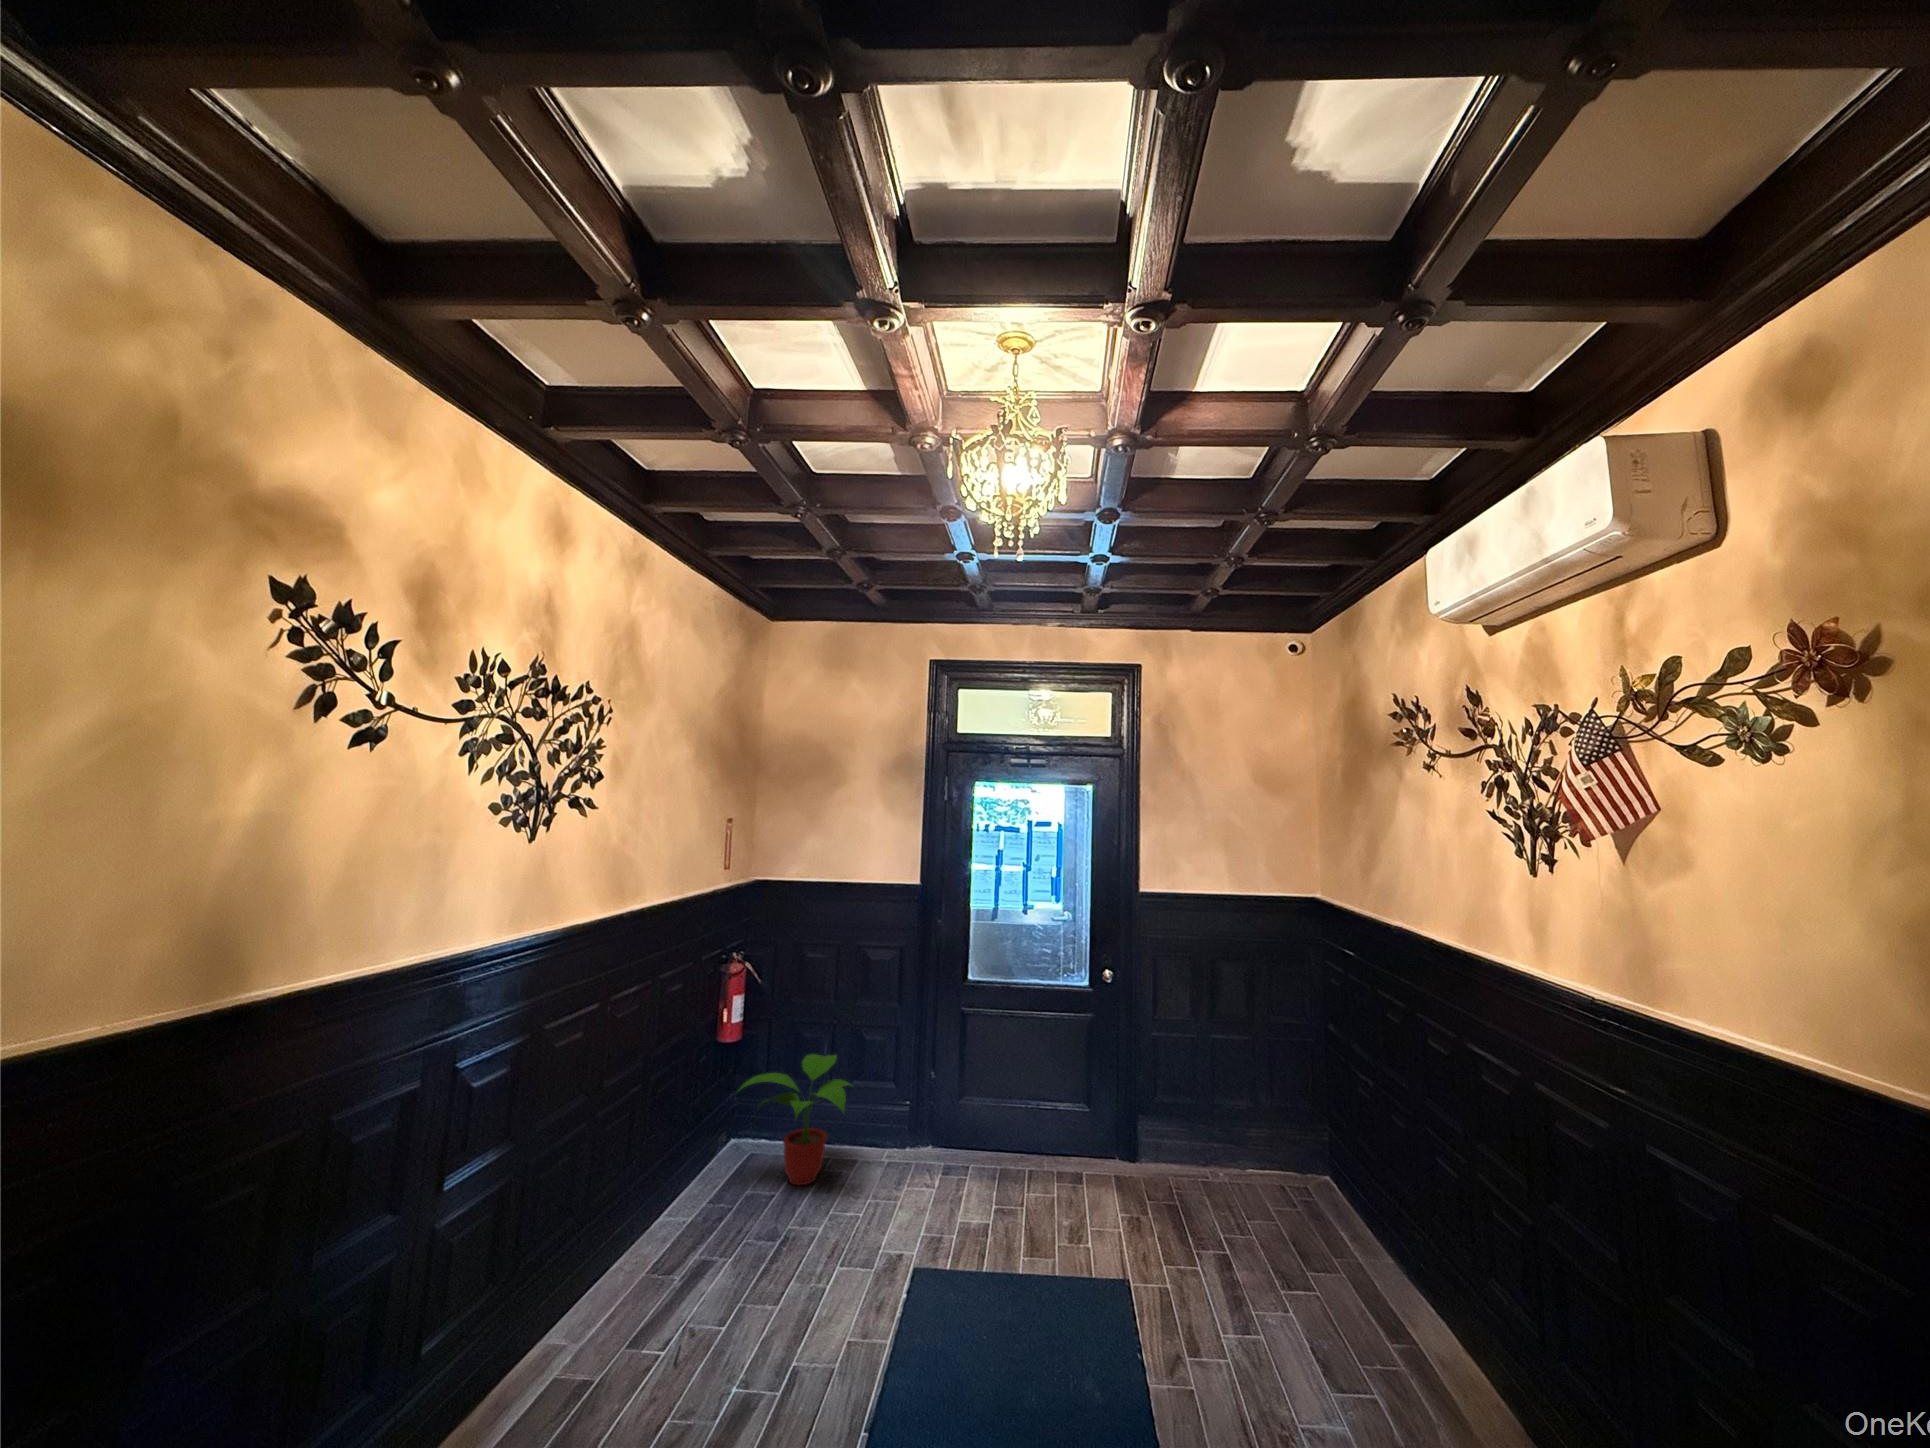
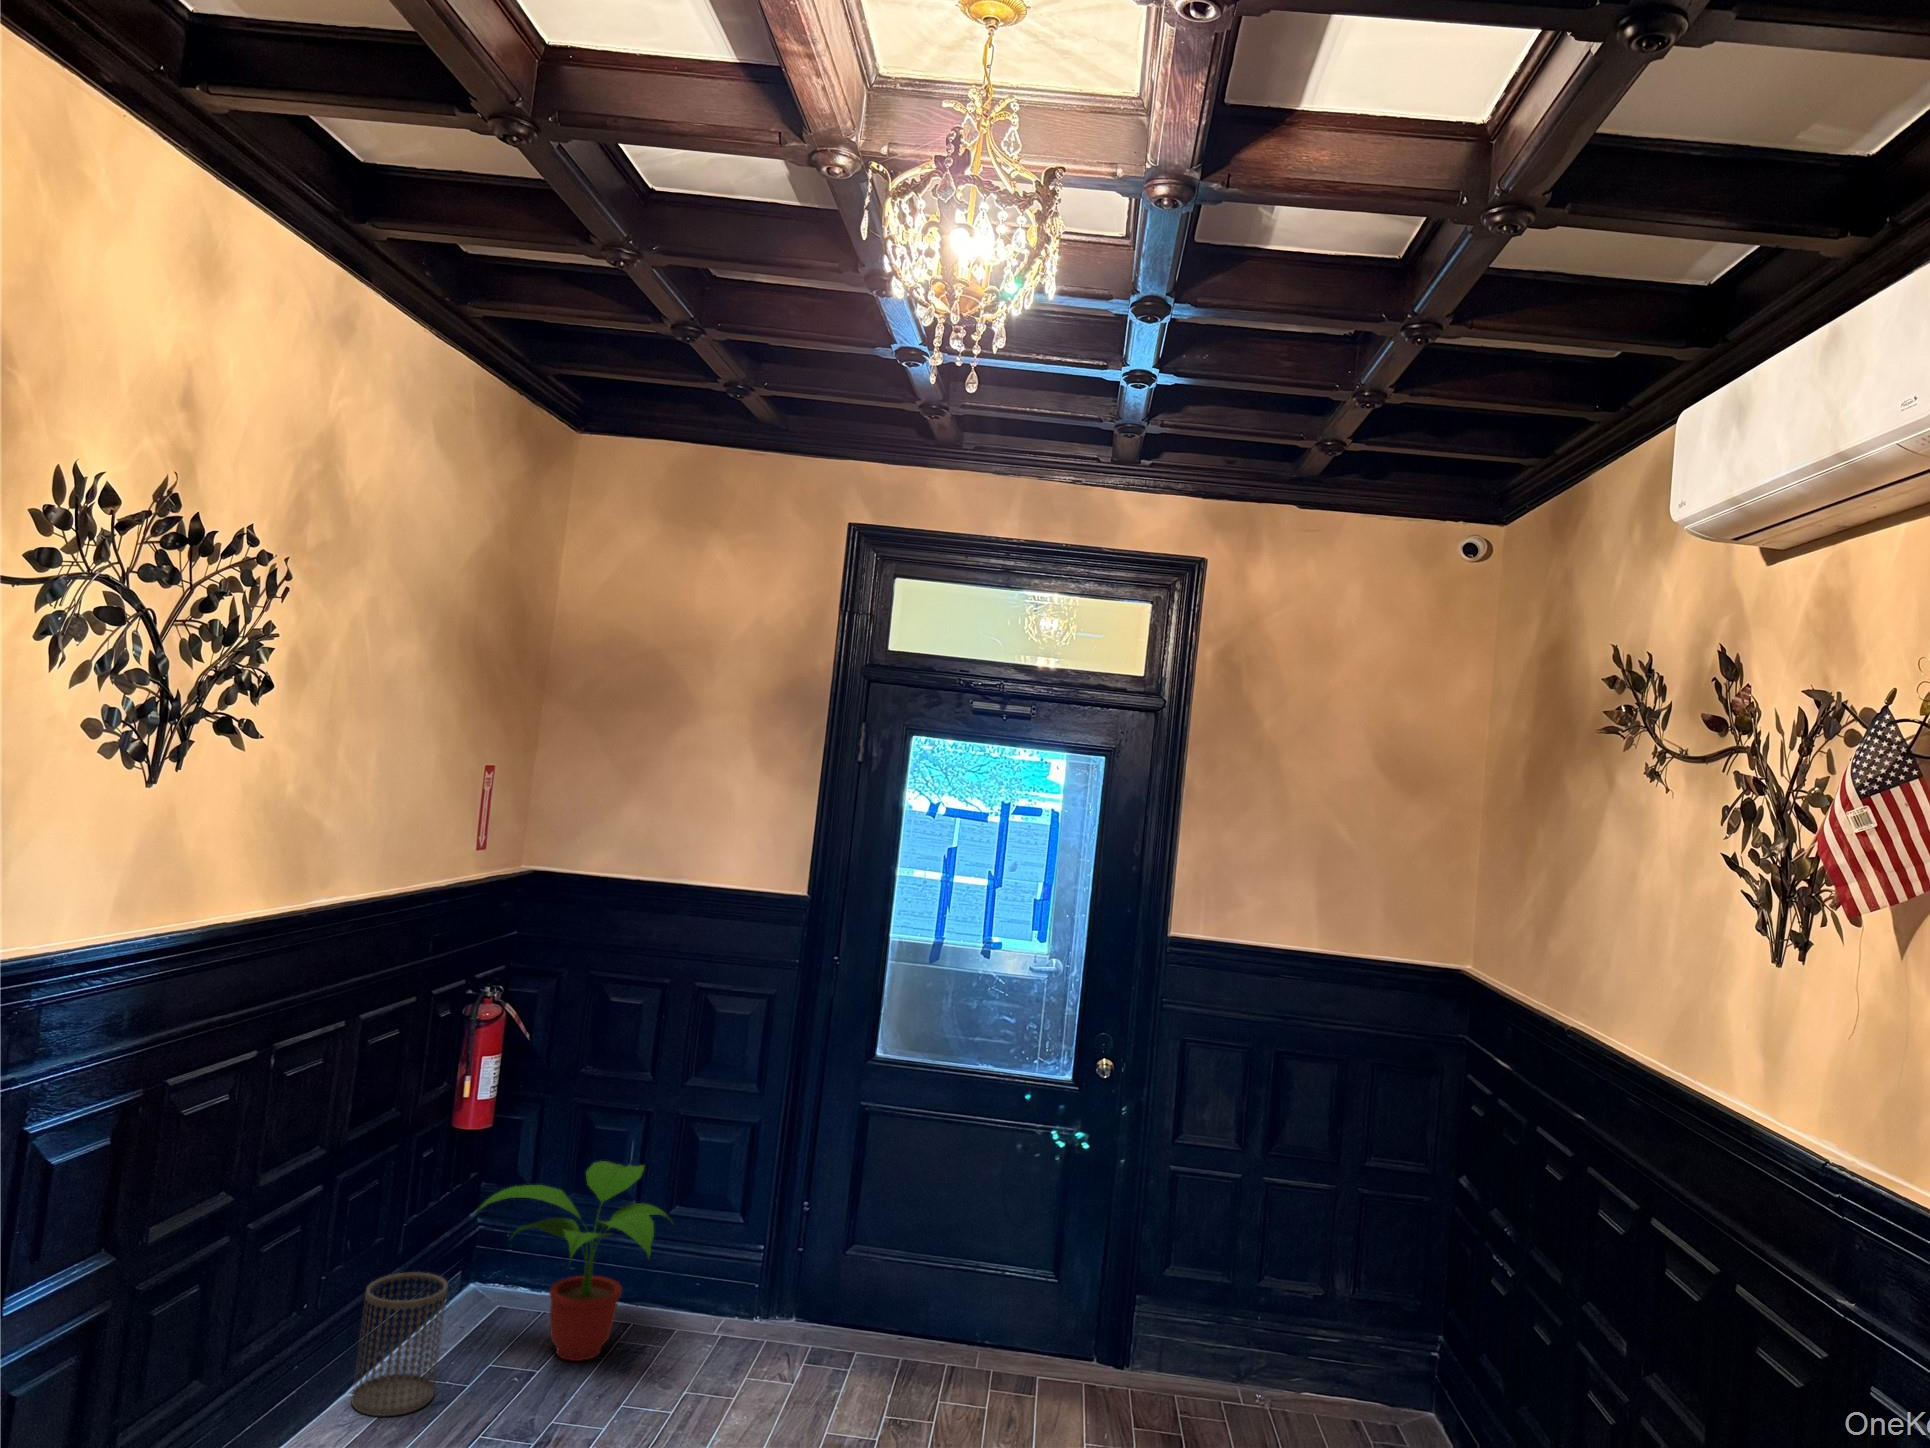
wastebasket: none [663,1136,721,1235] -> present [351,1272,448,1416]

